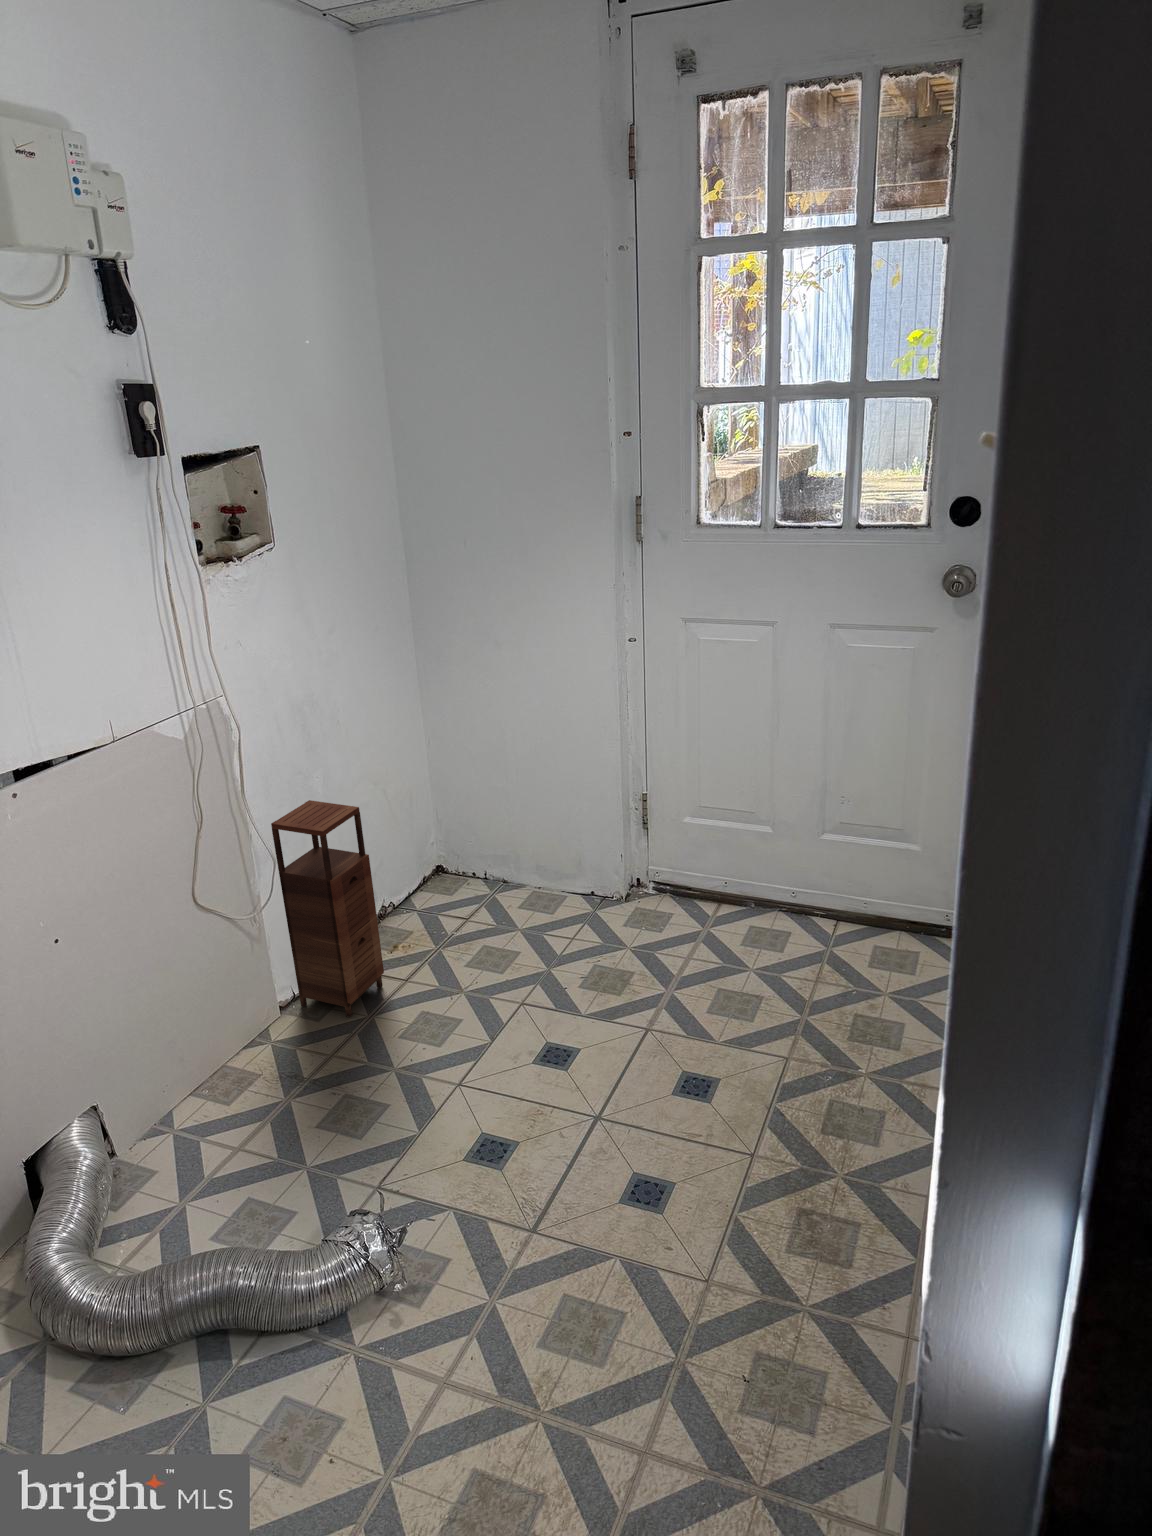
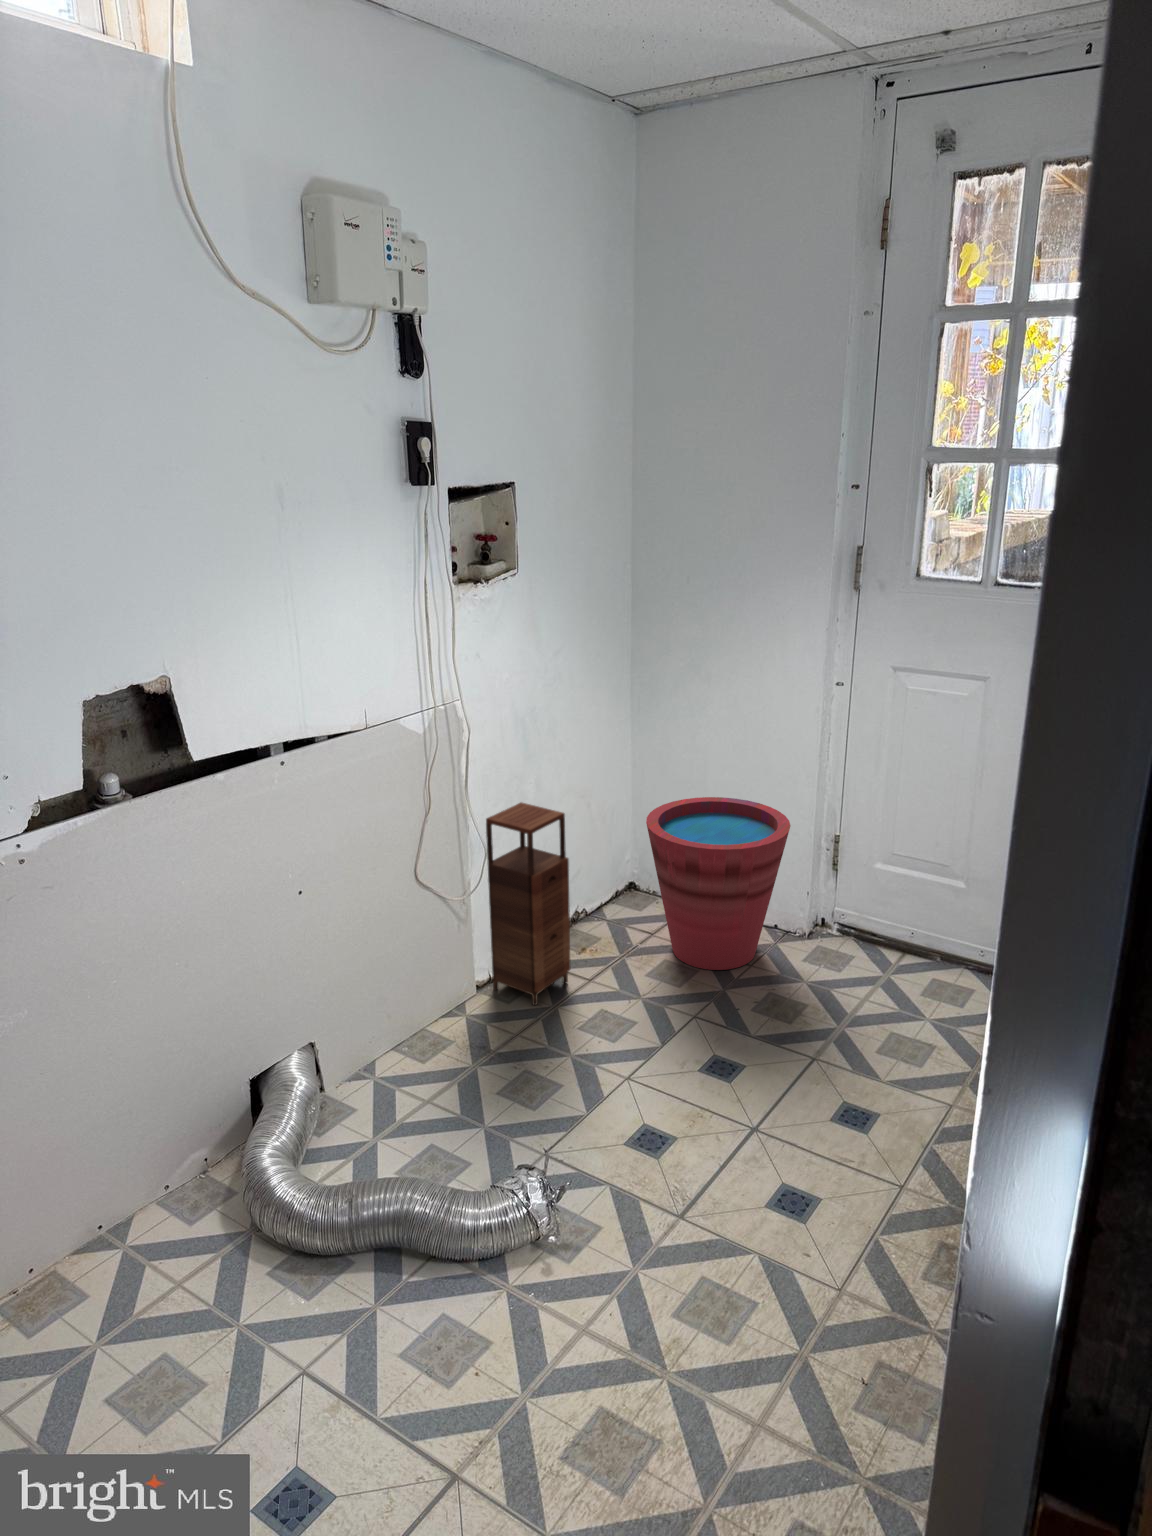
bucket: none [448,769,598,950] -> present [646,797,790,970]

